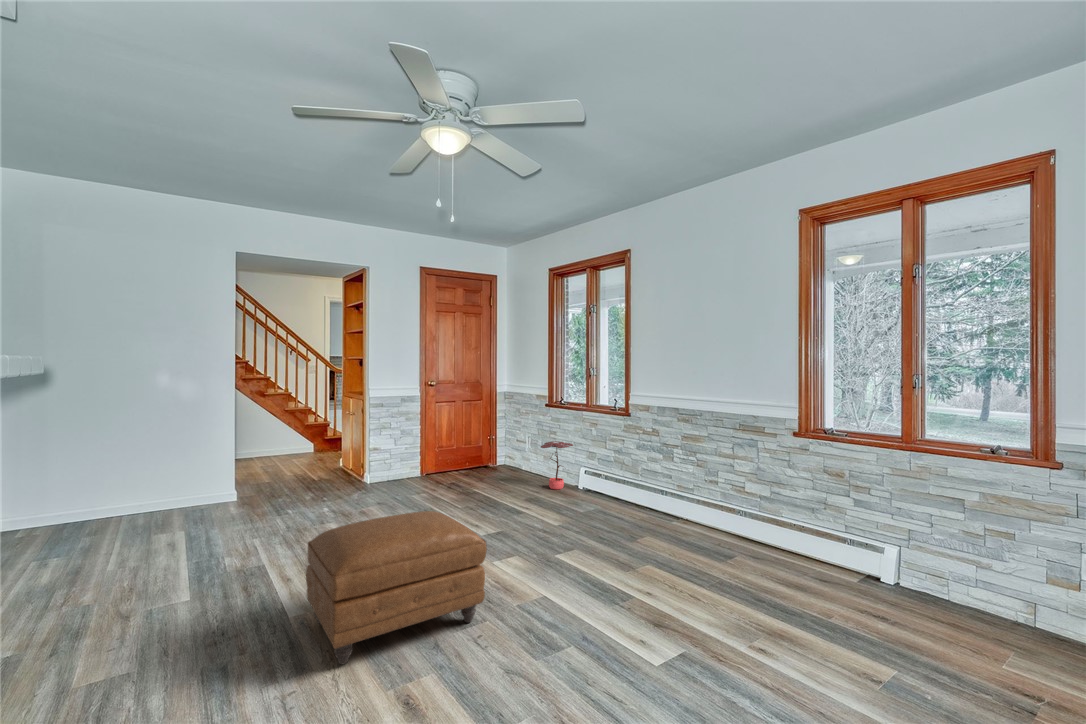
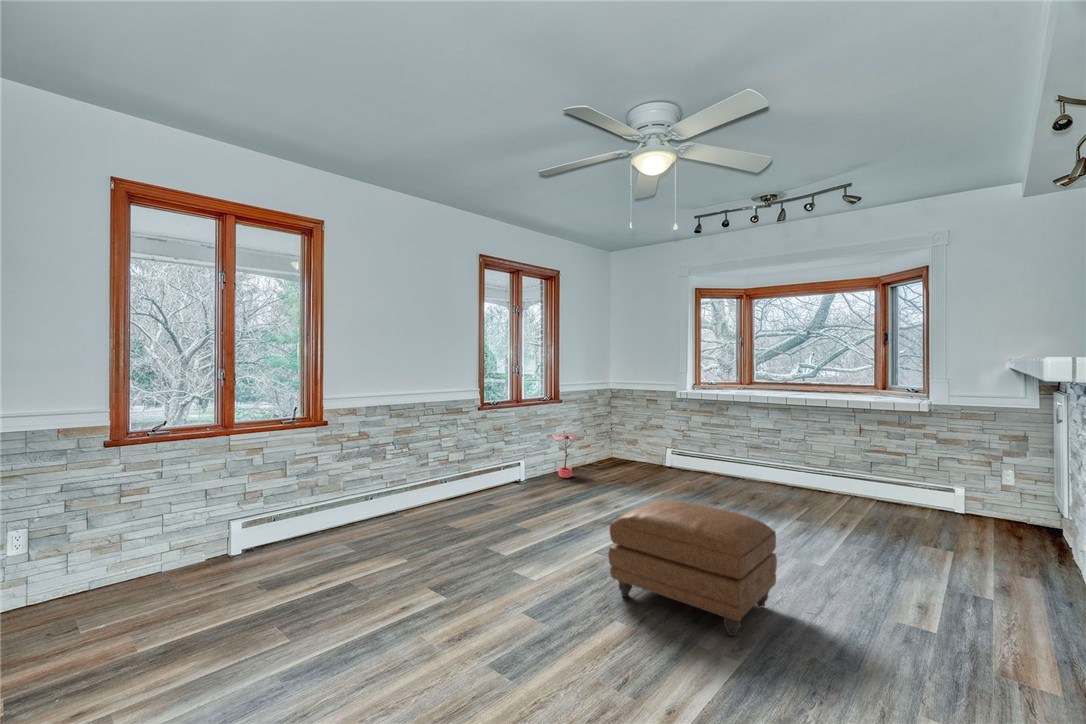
potted plant: present [541,441,573,489] -> present [551,434,580,478]

